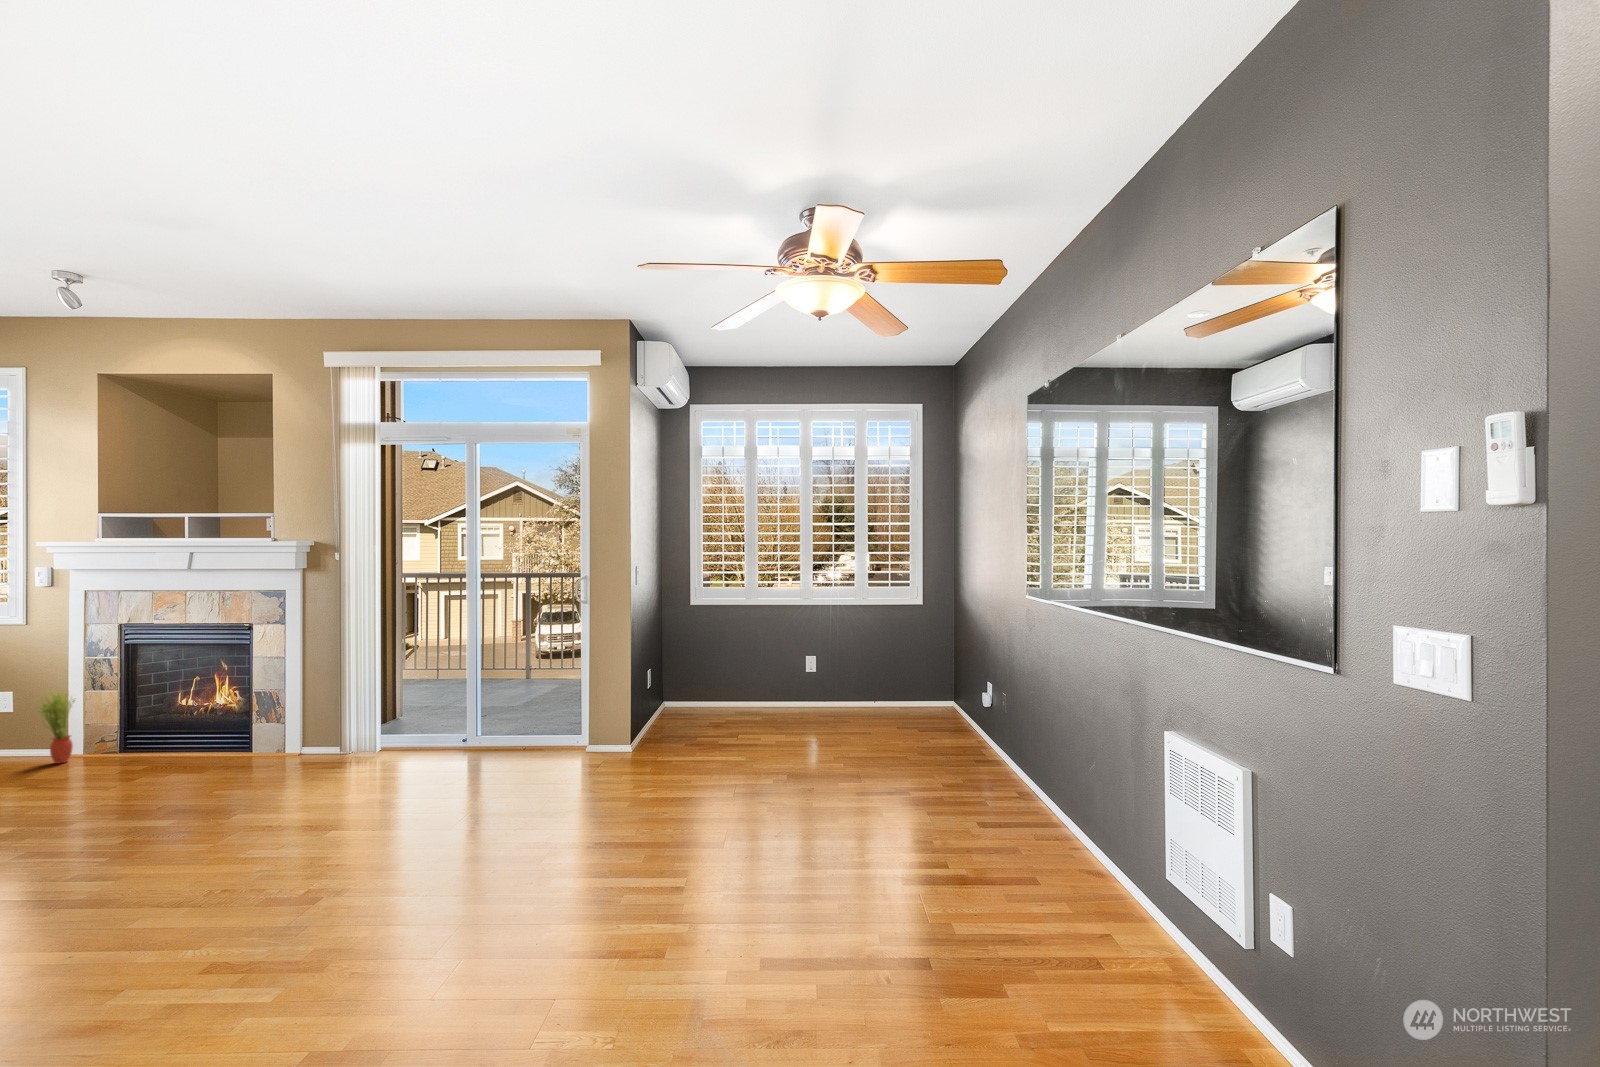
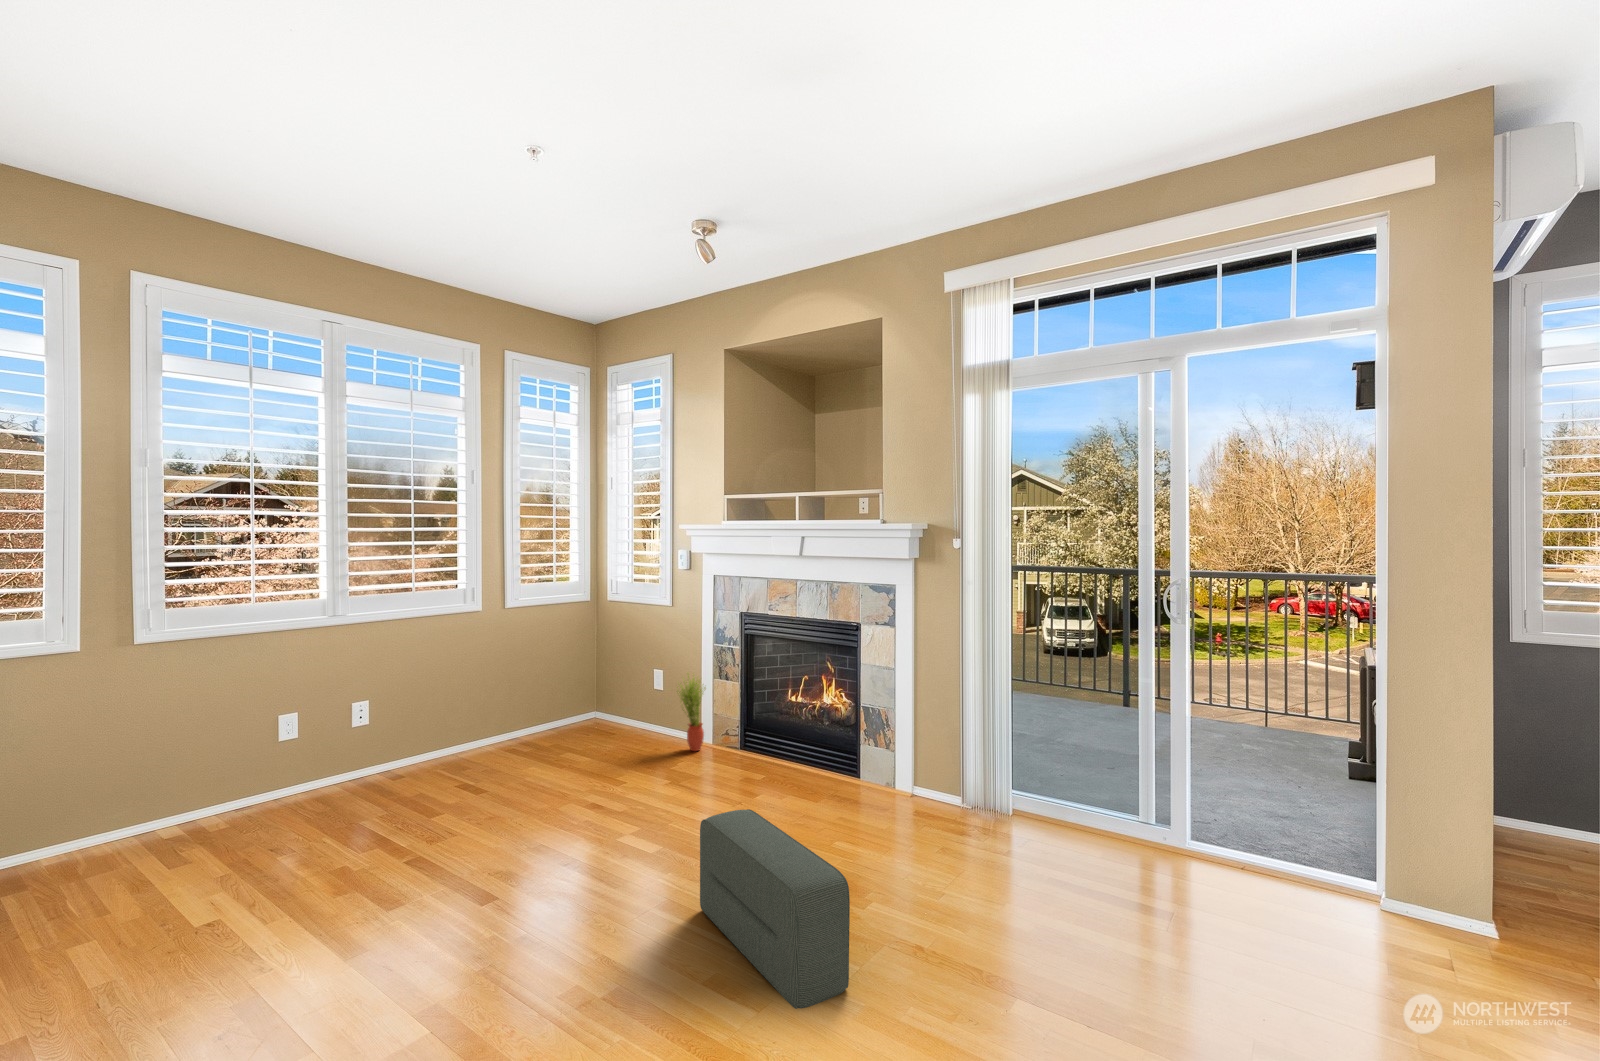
pouf: none [75,764,212,869] -> present [700,809,850,1009]

